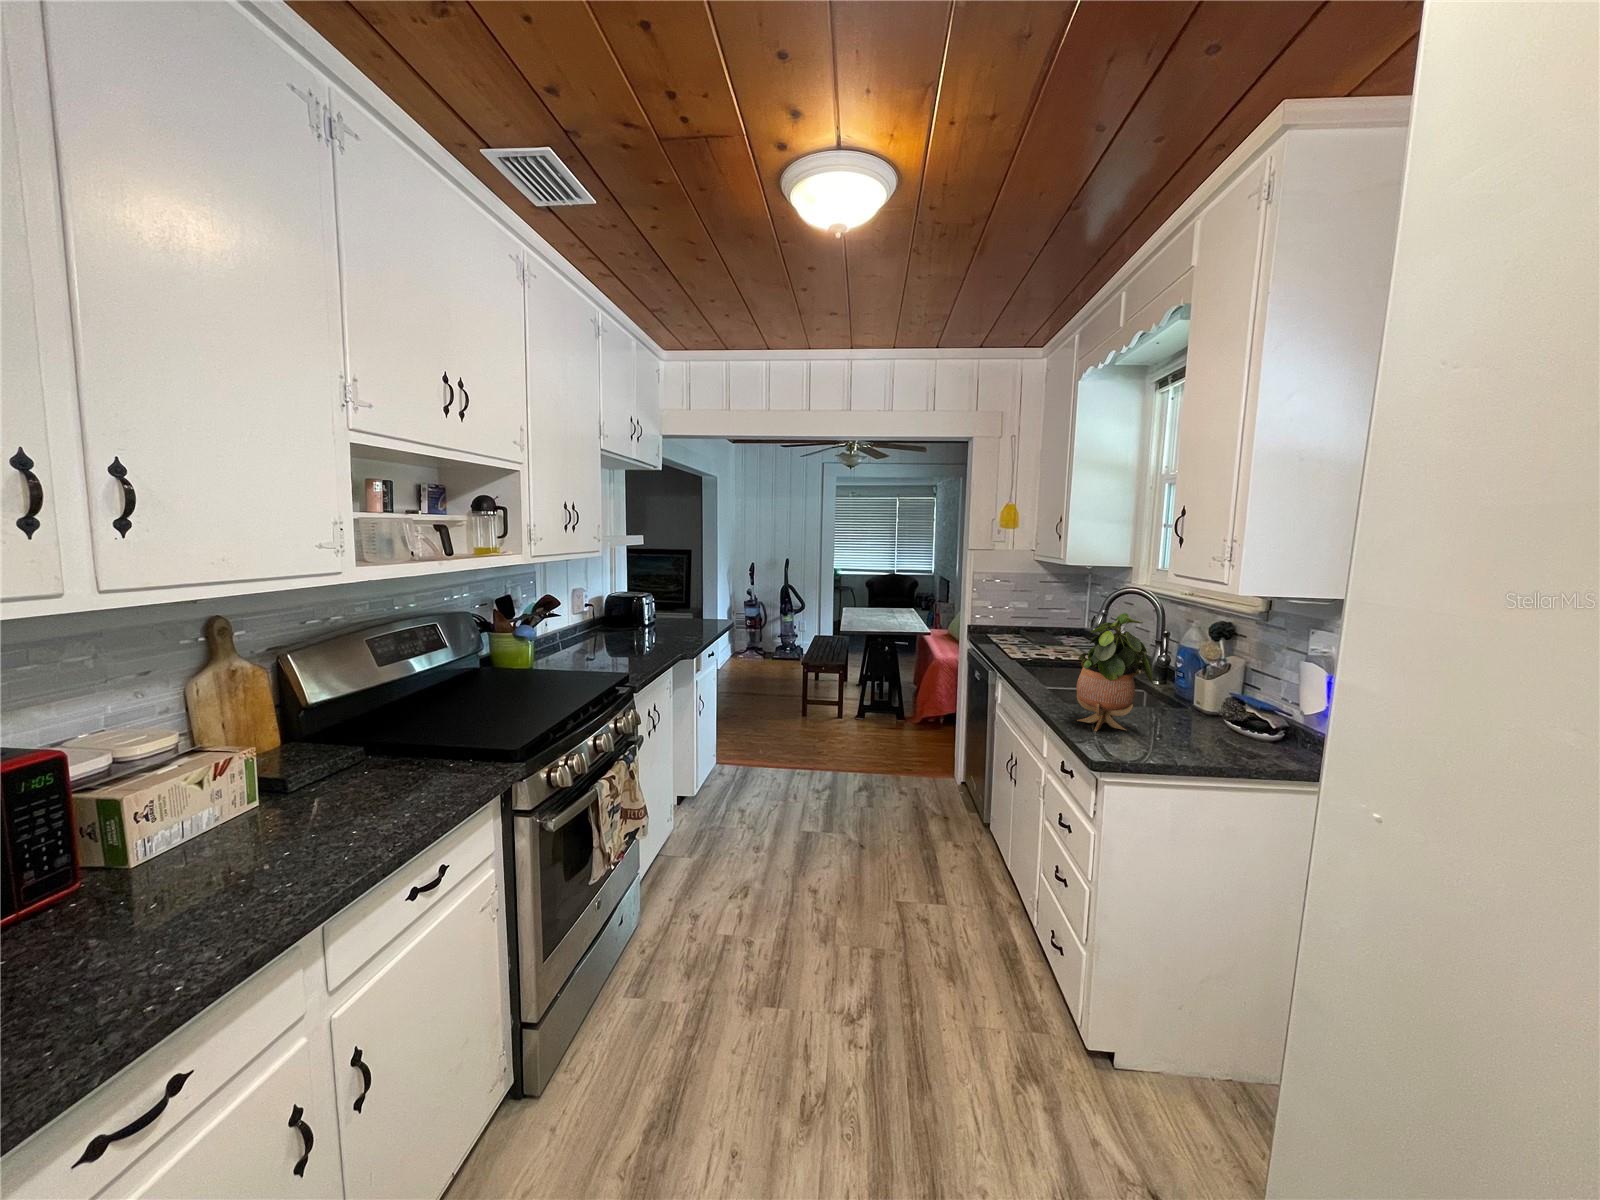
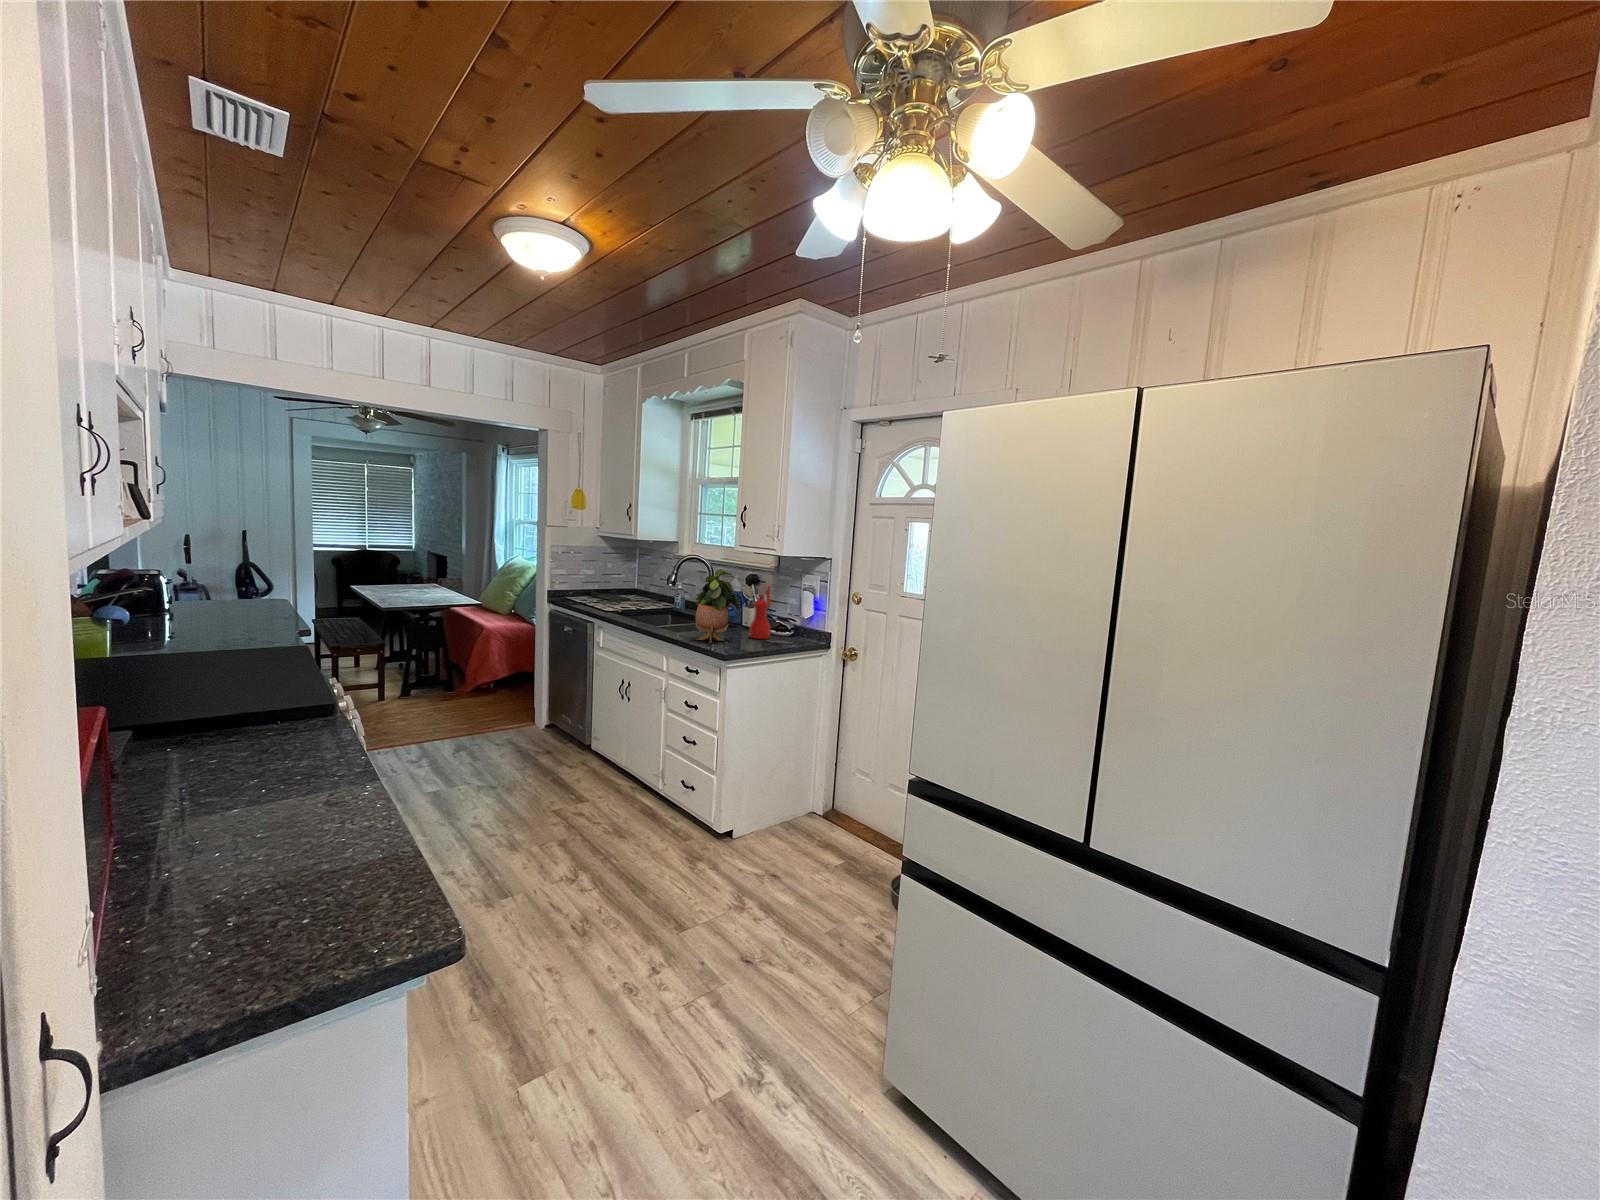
spray bottle: none [1181,644,1225,739] -> present [749,585,771,639]

